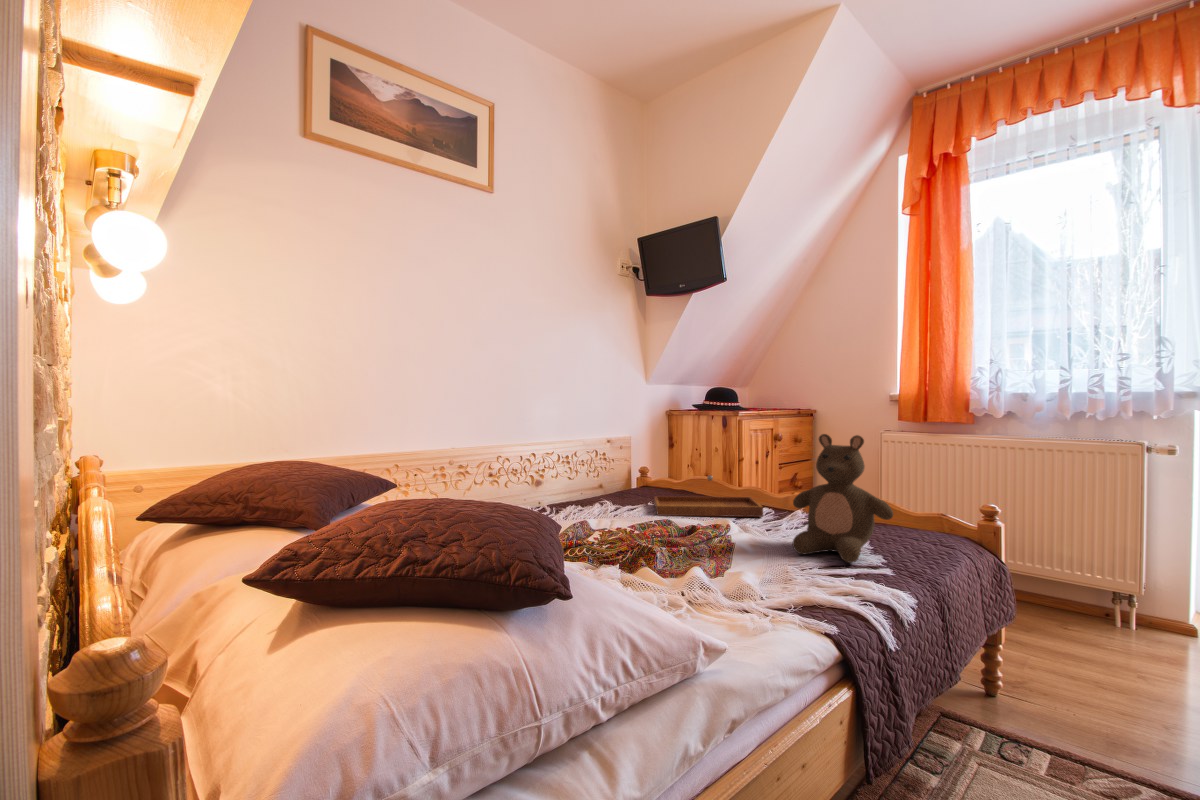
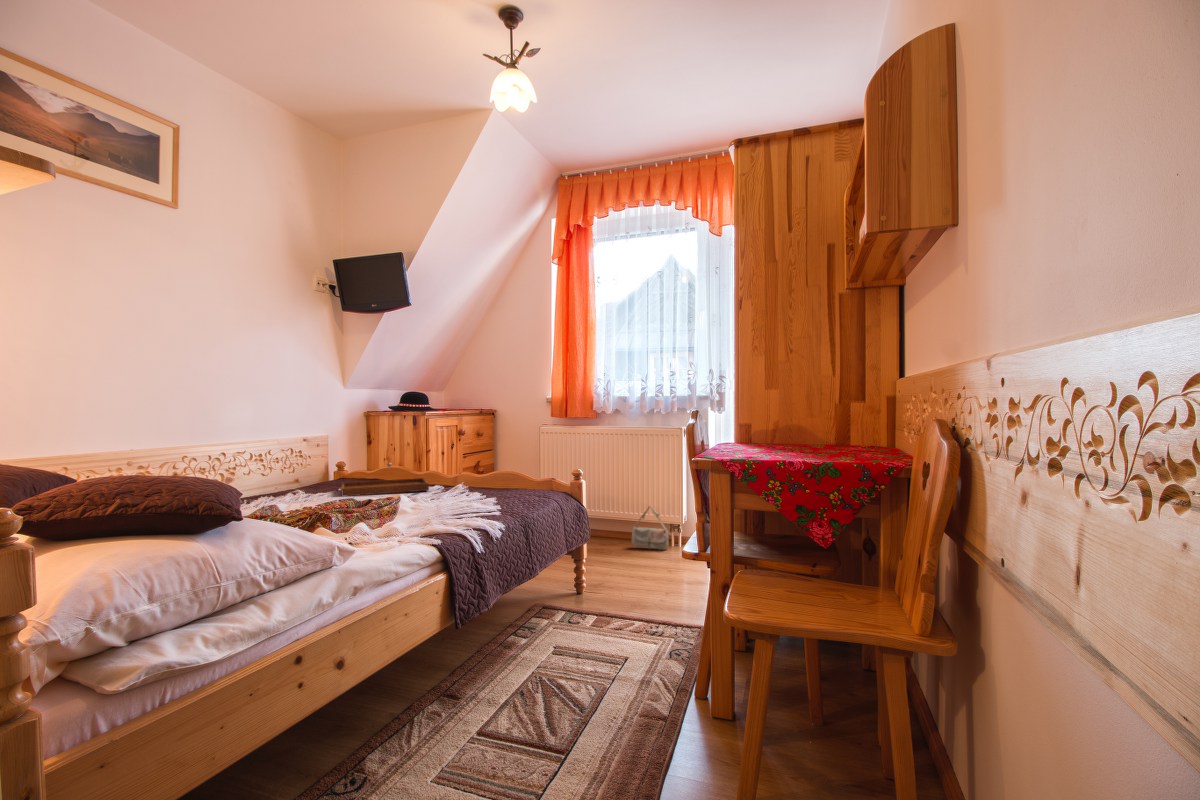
stuffed bear: present [793,434,893,563] -> none [435,426,502,510]
bag: none [1039,559,1114,632] -> present [632,506,669,550]

